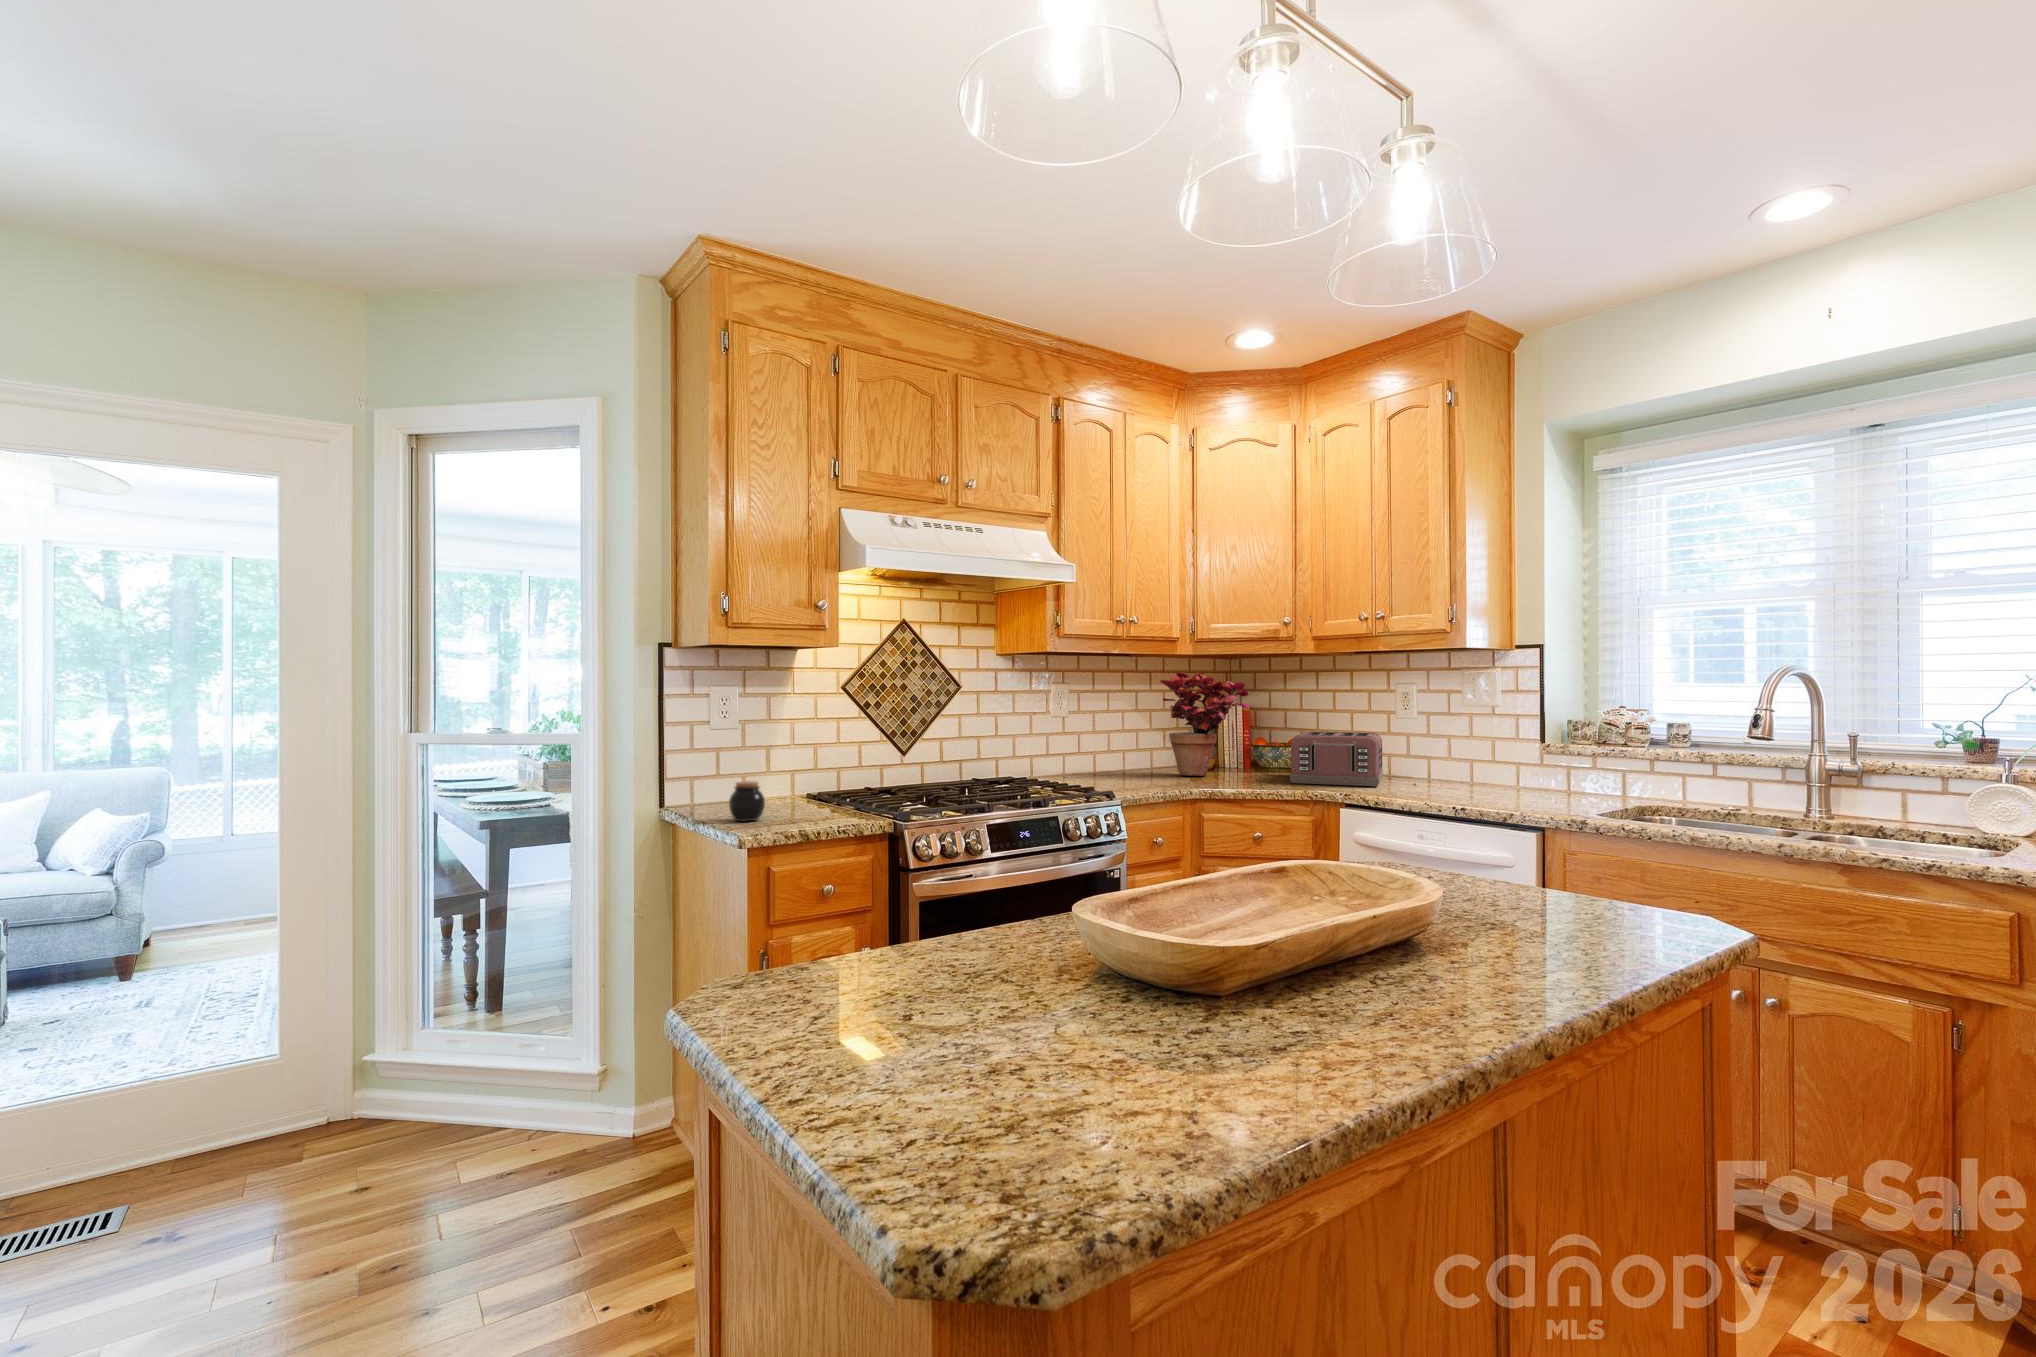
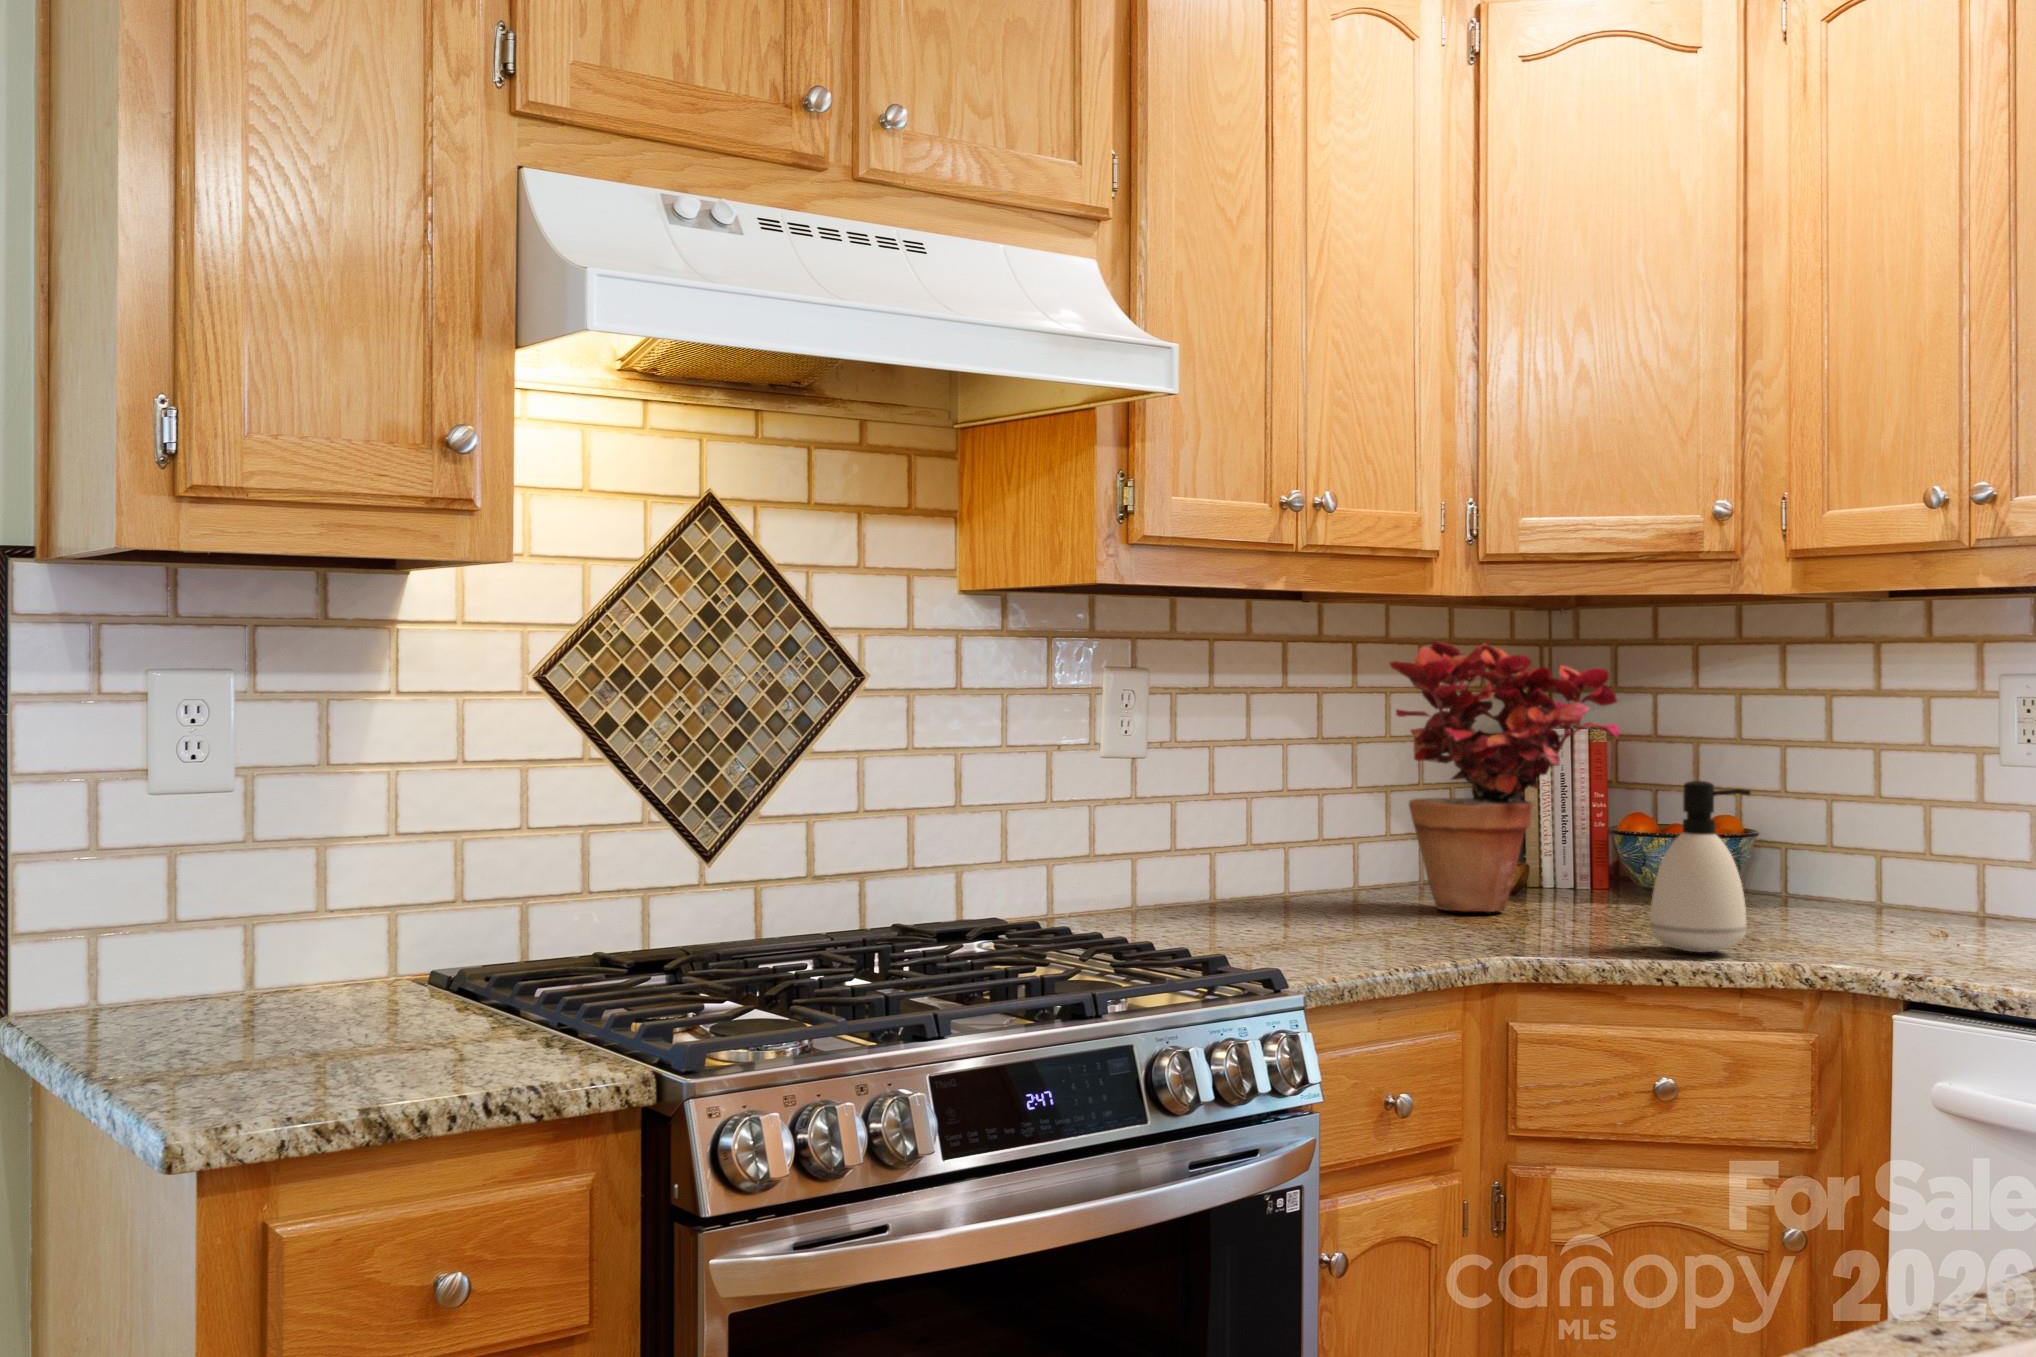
soap dispenser: none [1255,724,1291,788] -> present [1650,781,1751,952]
toaster: present [1290,732,1383,786] -> none [1734,798,1979,948]
jar: present [729,781,765,821] -> none [160,952,271,1074]

